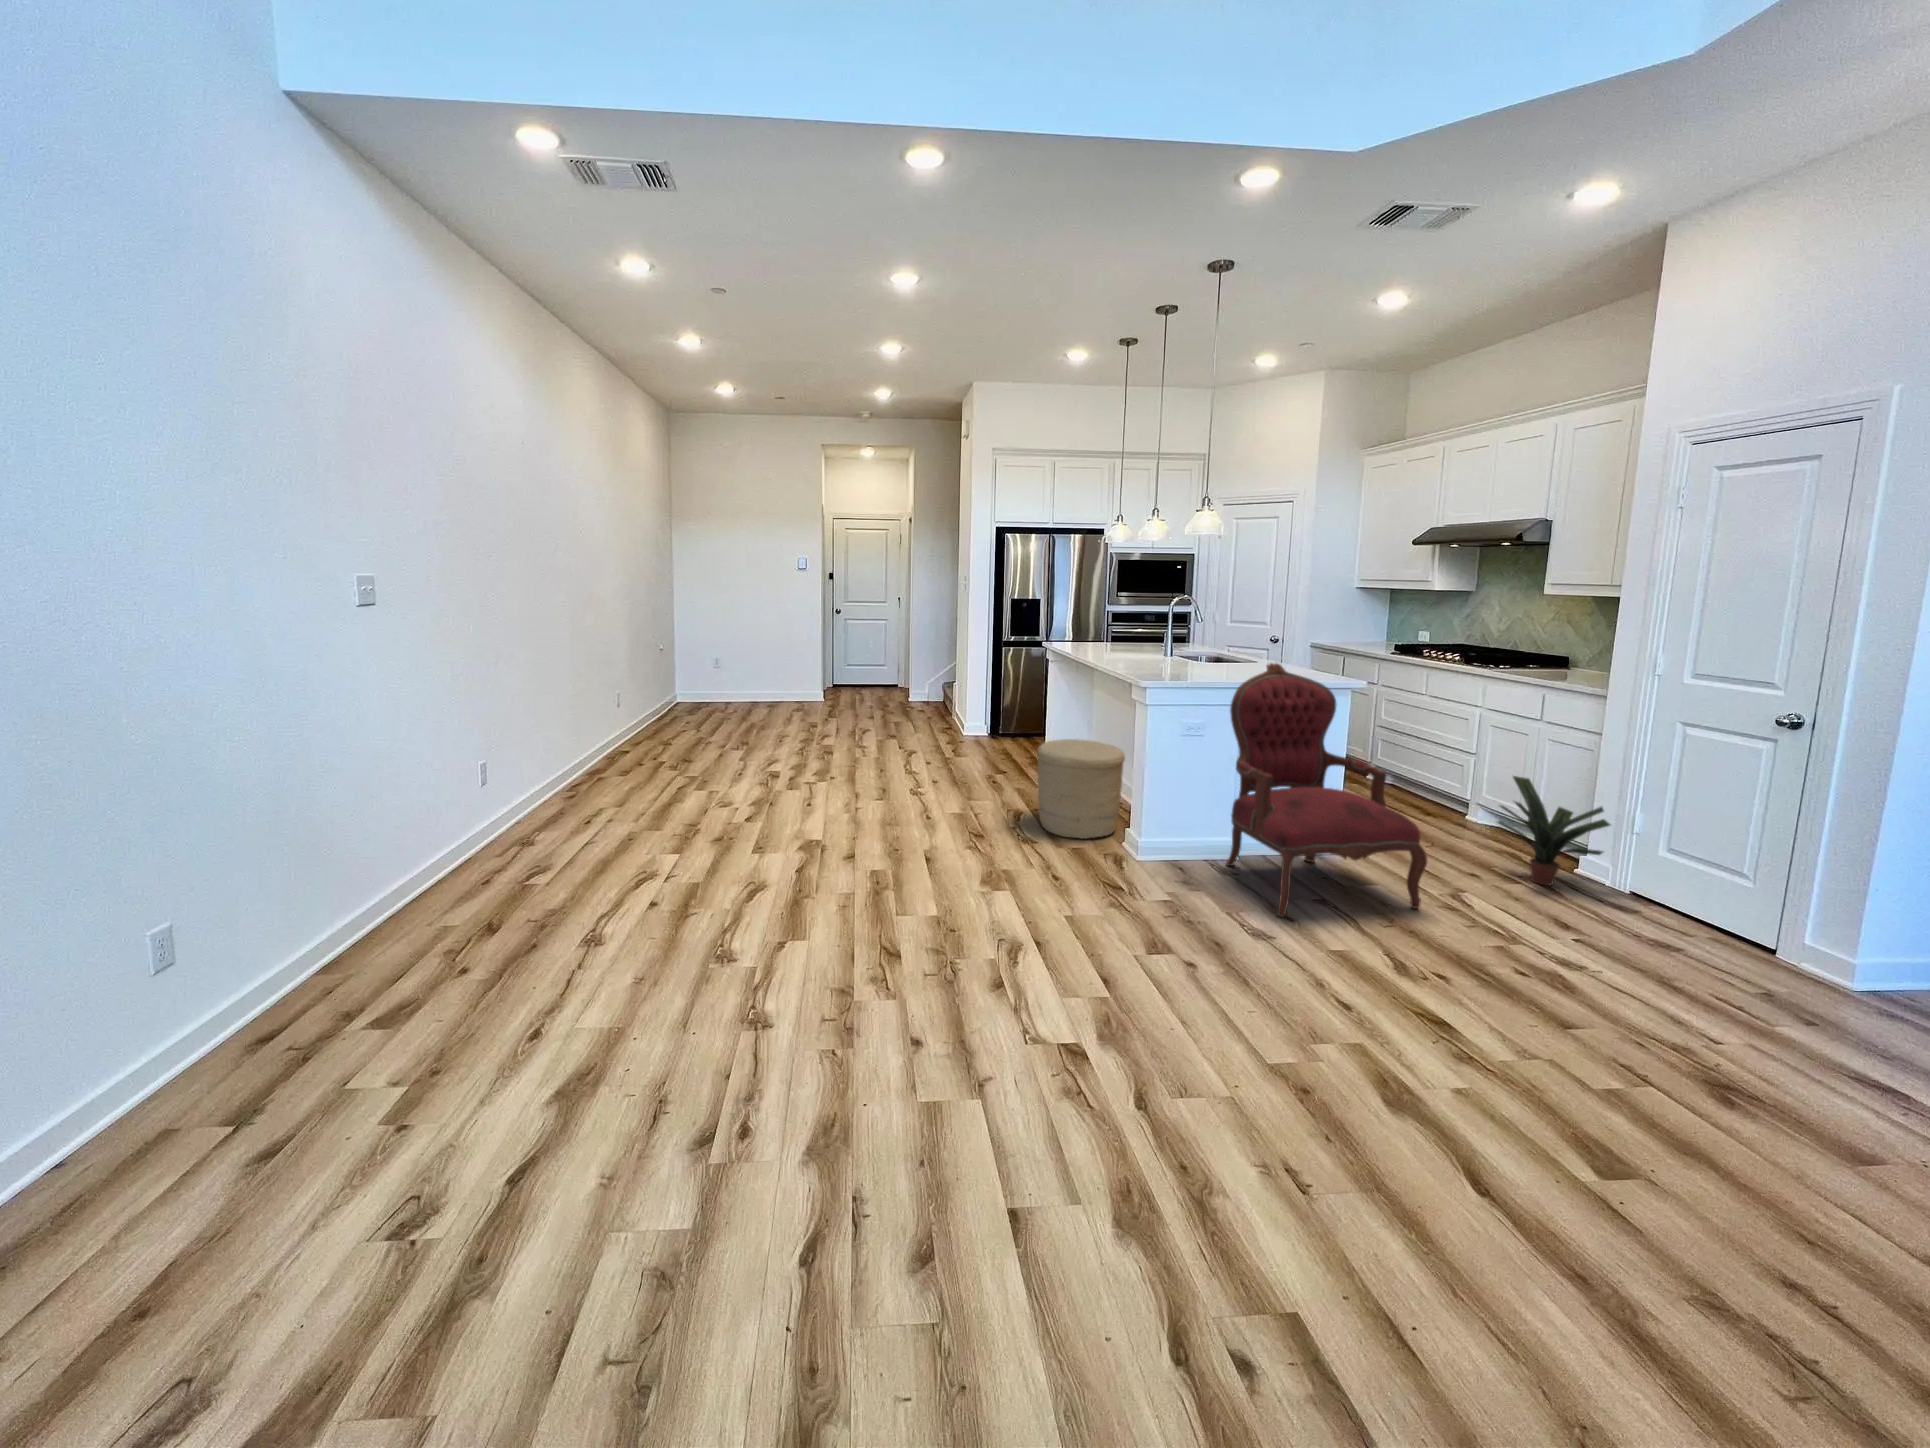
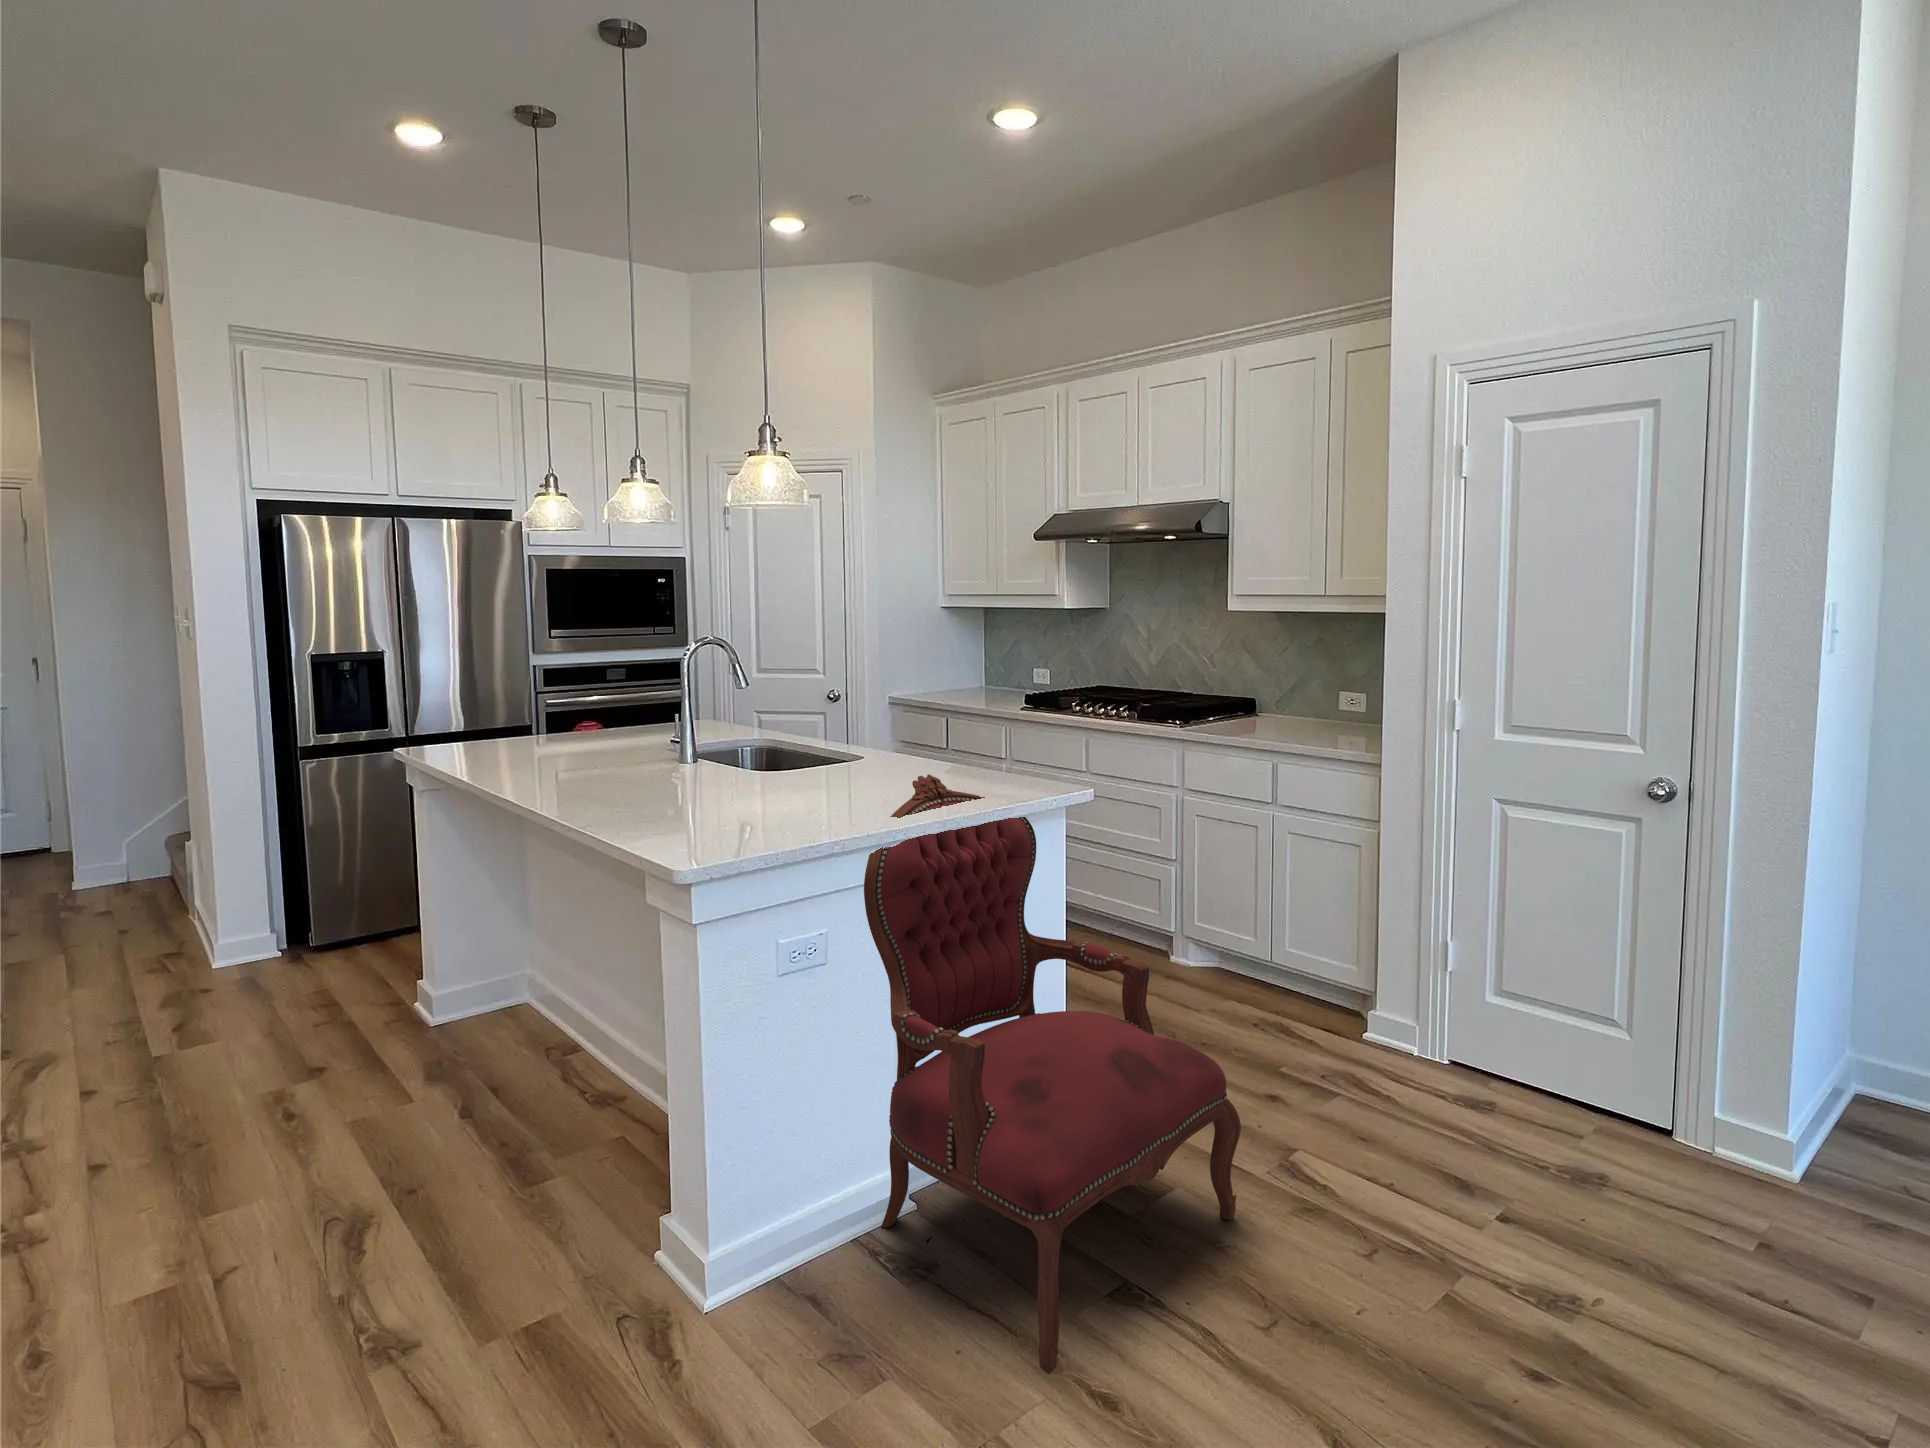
woven basket: present [1037,739,1125,839] -> none [391,991,627,1276]
potted plant: present [1498,776,1610,886] -> none [1252,901,1400,1074]

